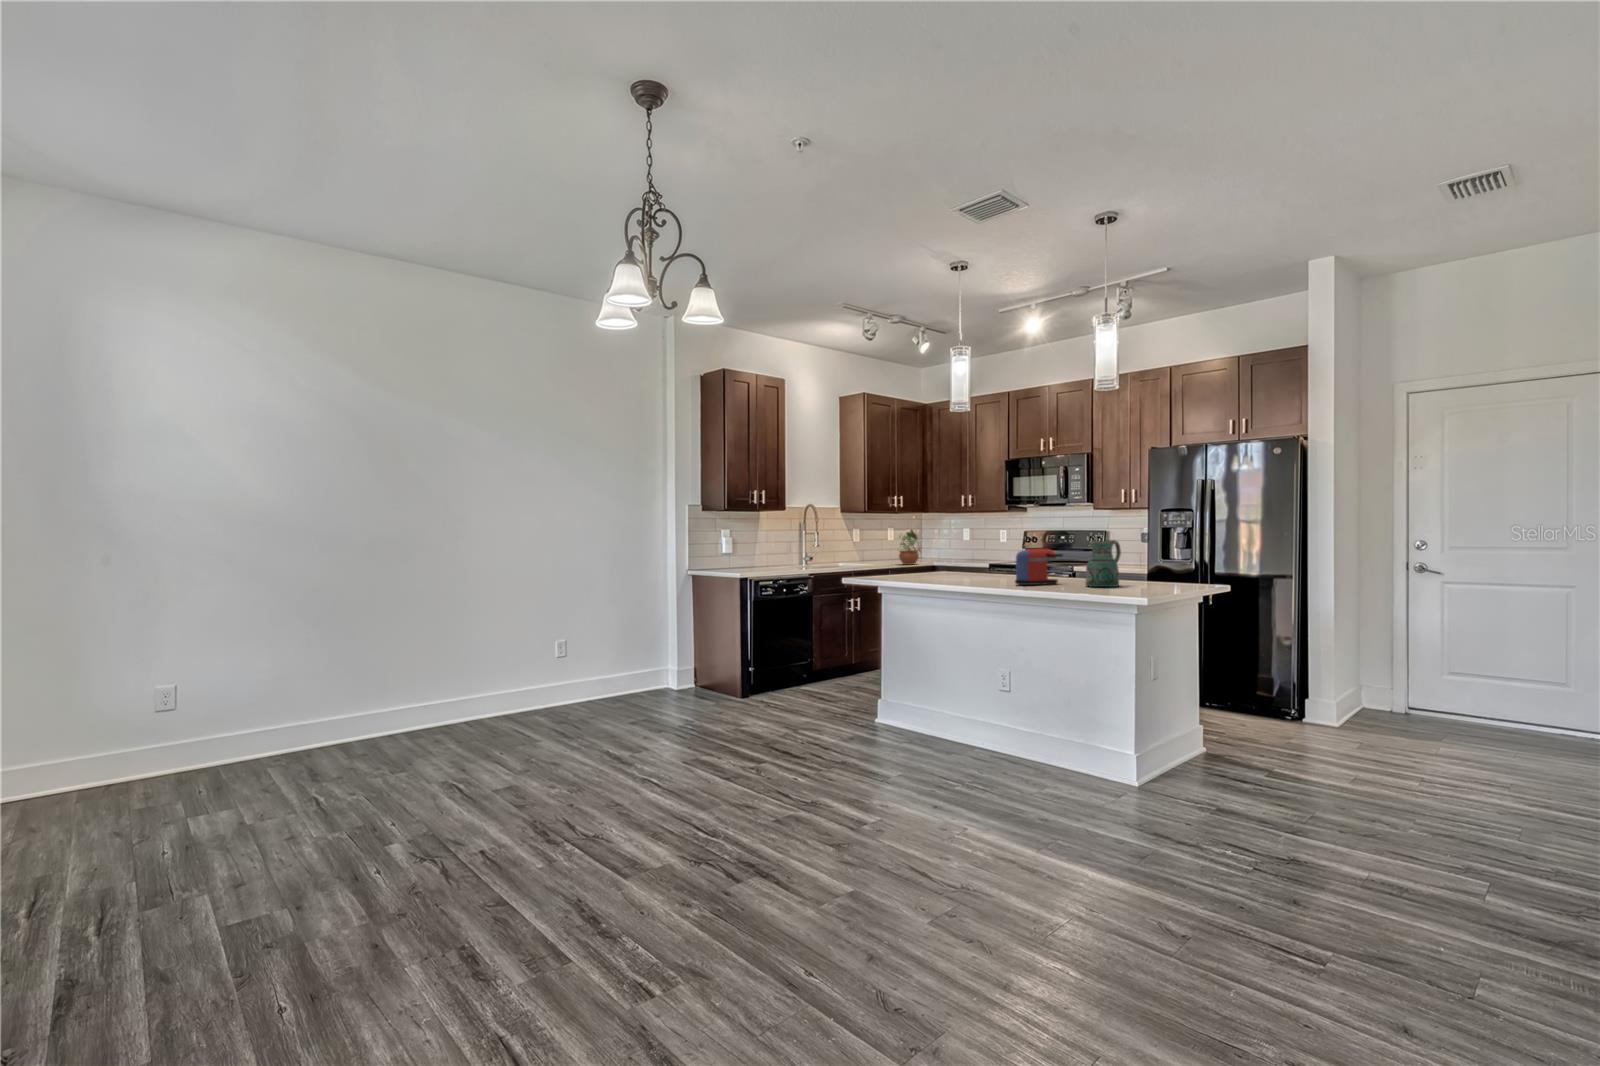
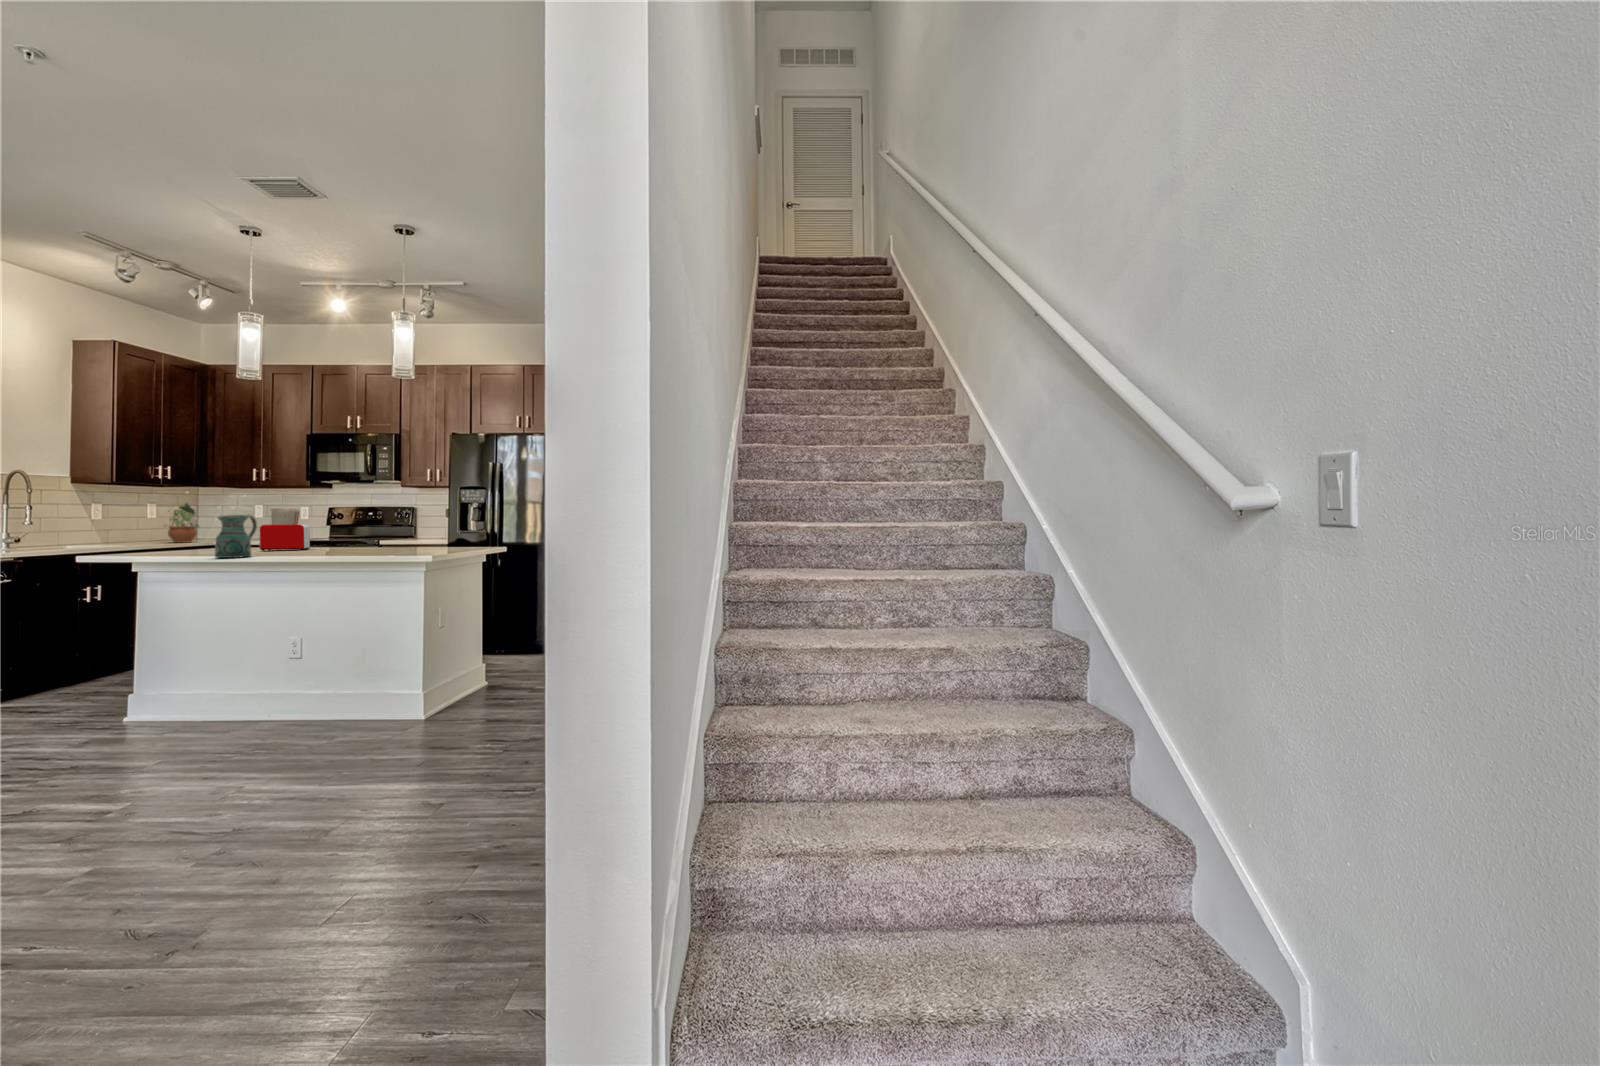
toaster: none [967,536,1010,578] -> present [259,509,310,551]
ceramic pitcher: present [1086,540,1121,587] -> present [215,515,257,558]
coffee maker: present [1015,548,1063,585] -> none [312,520,364,554]

